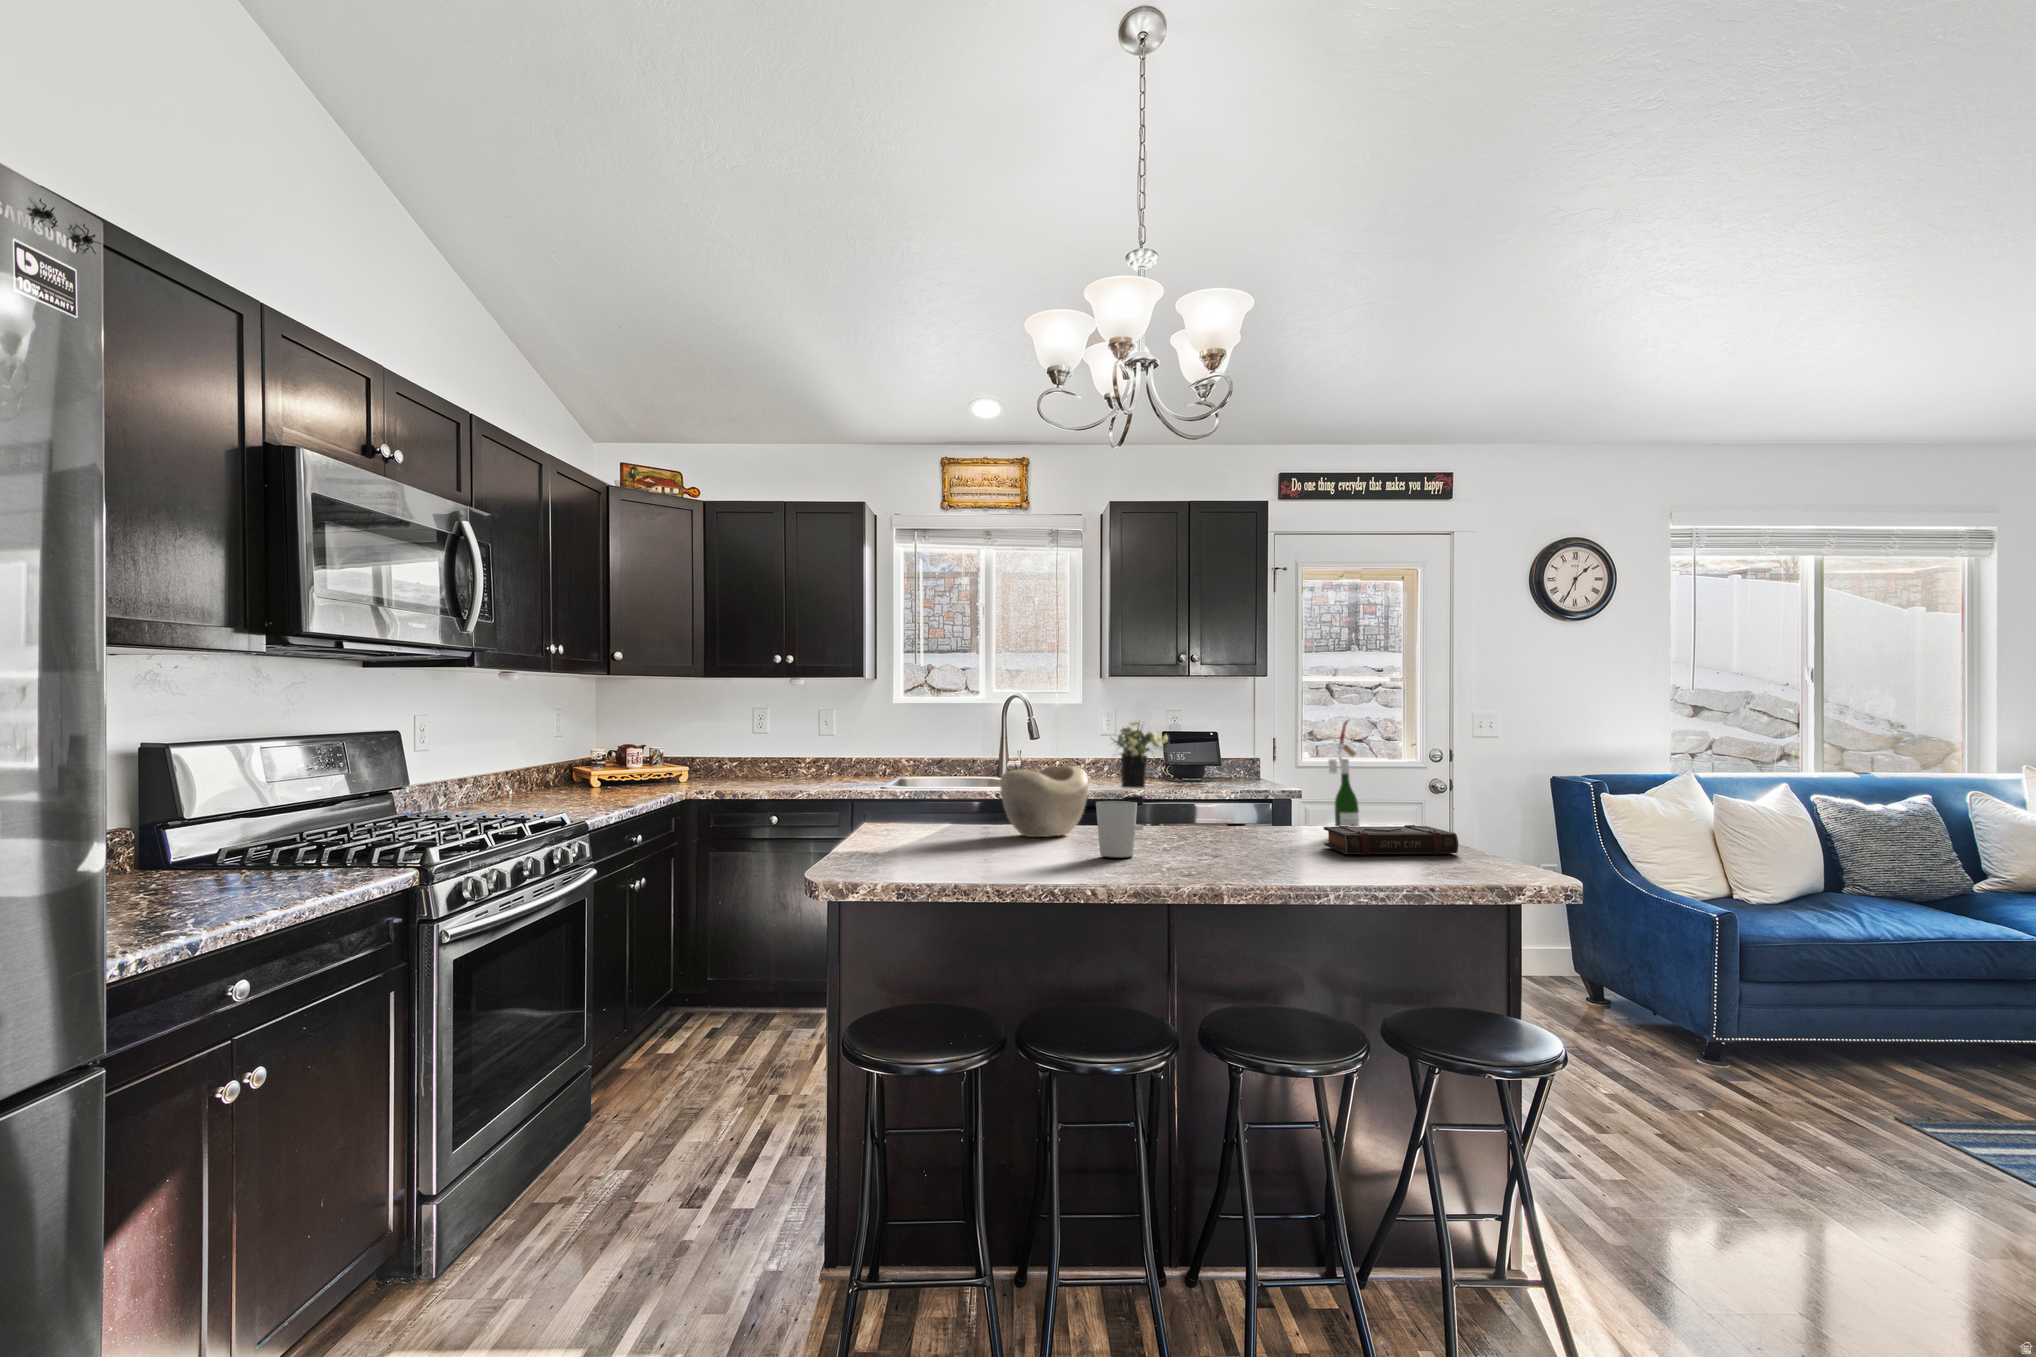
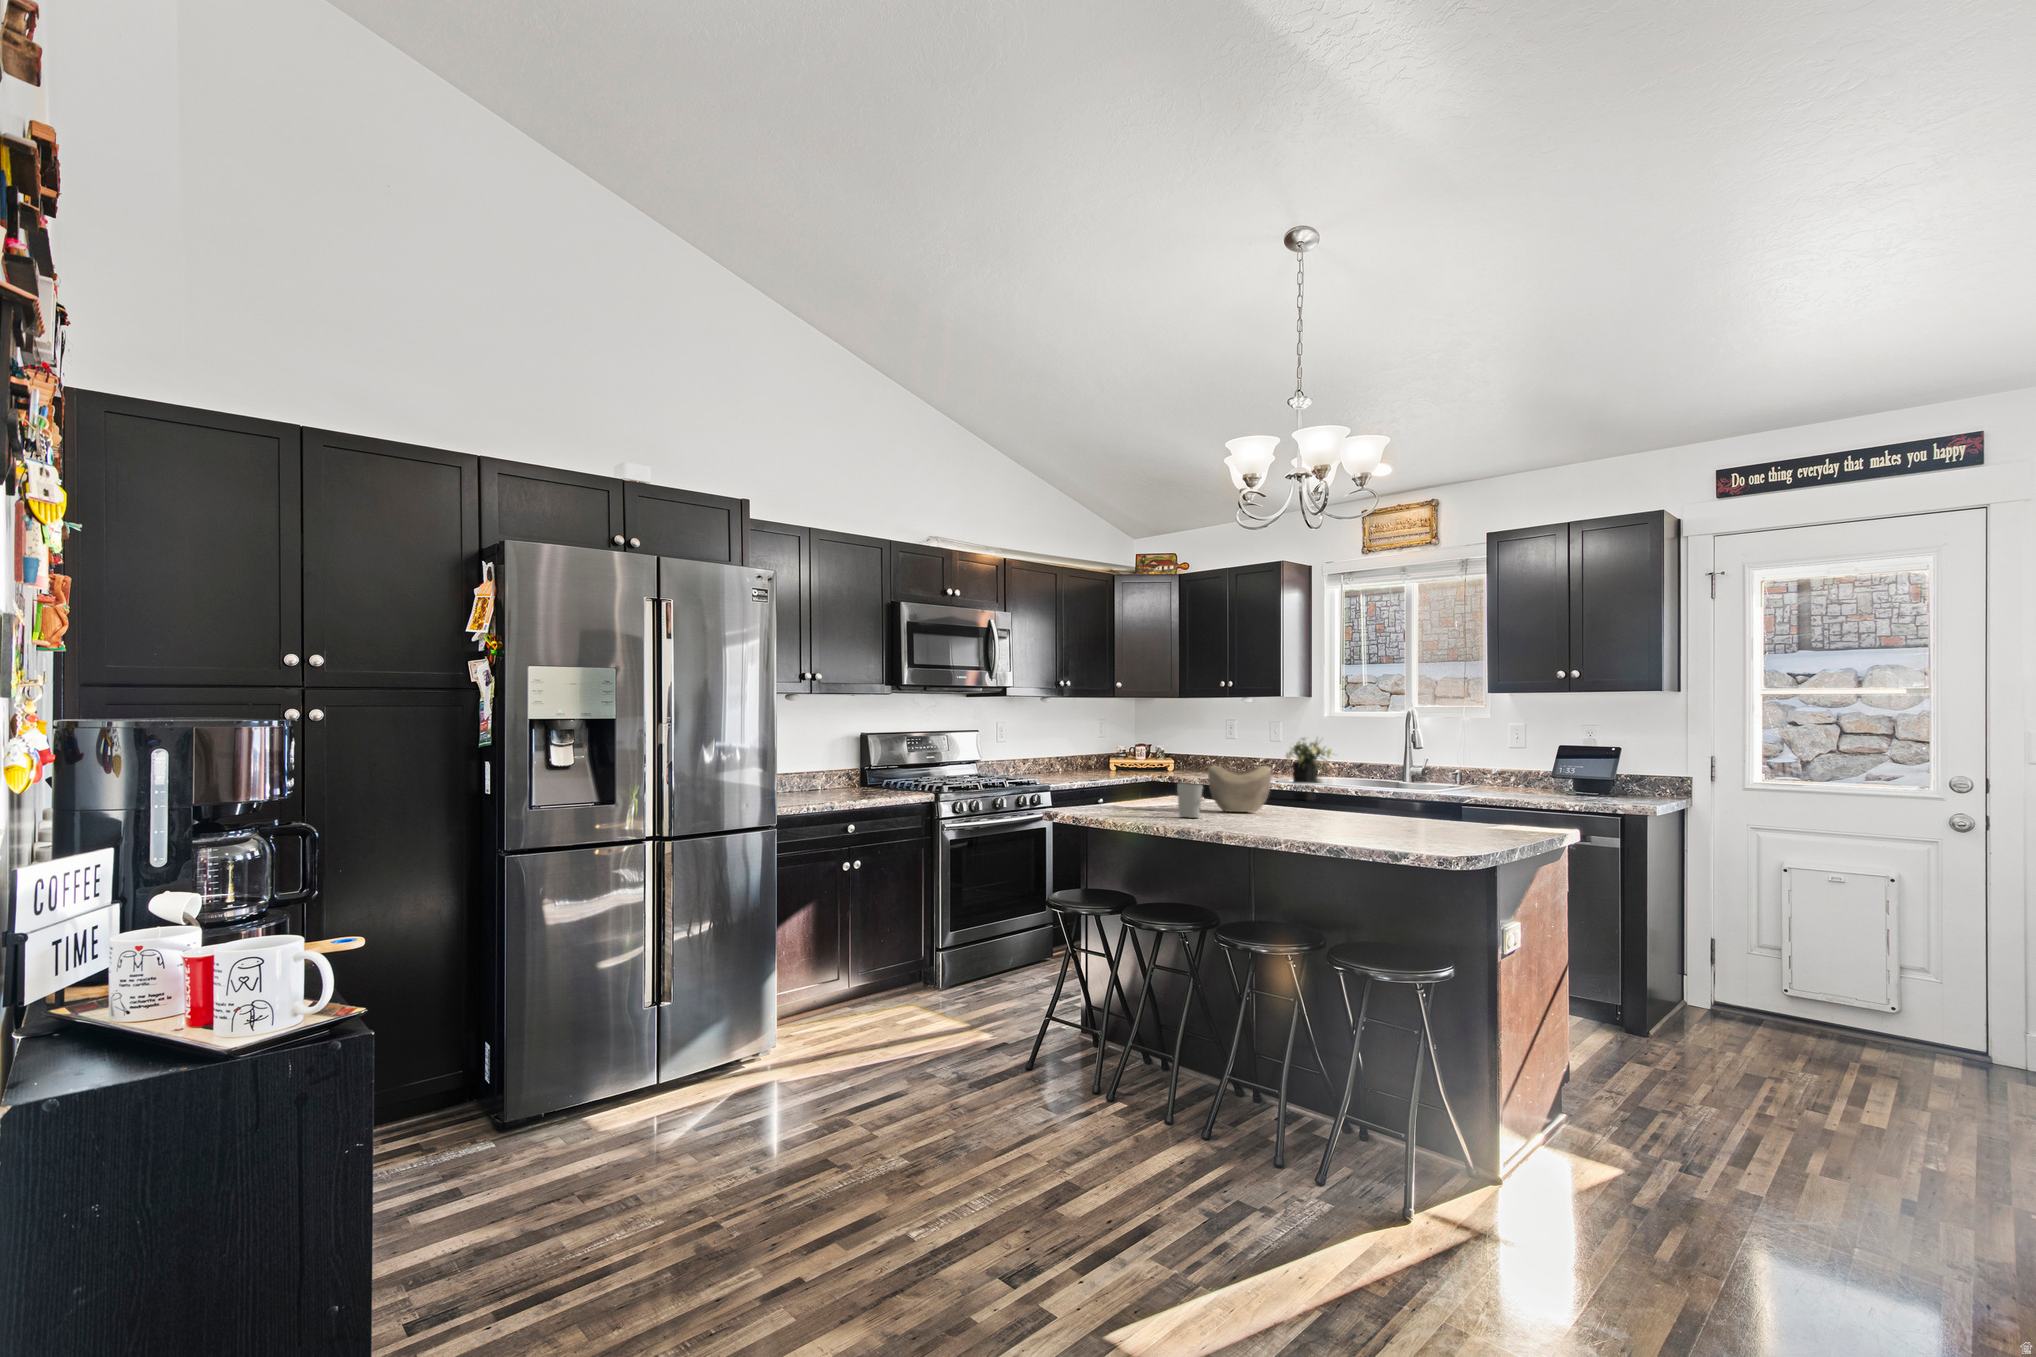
wine bottle: present [1328,720,1359,826] -> none [1393,739,1421,831]
flower arrangement: present [1111,721,1170,804] -> present [1286,737,1332,800]
book: present [1324,825,1458,855] -> none [1295,814,1392,835]

